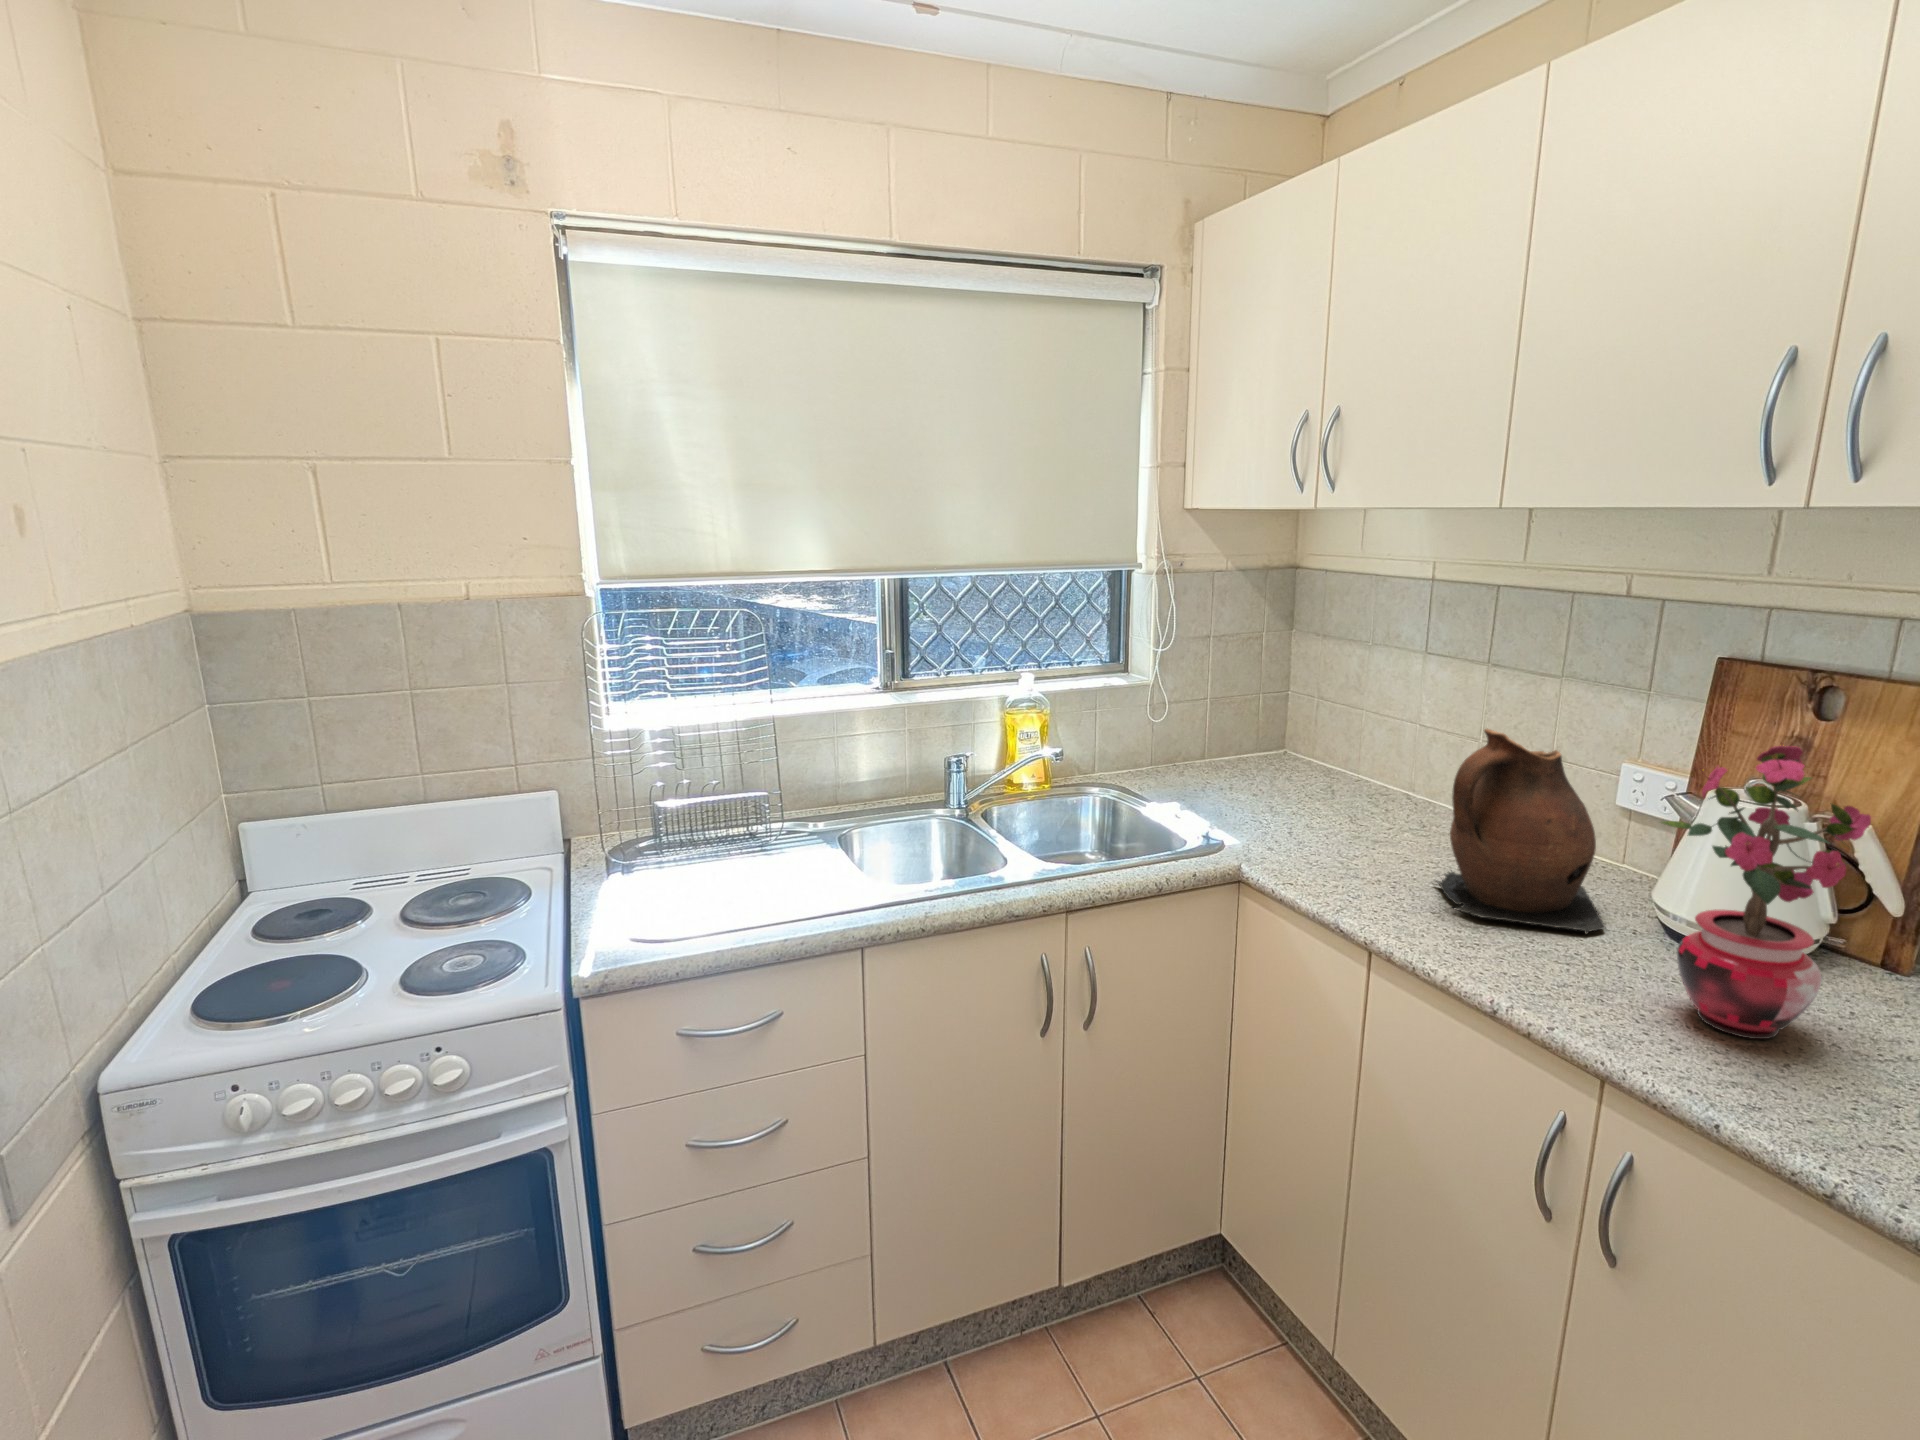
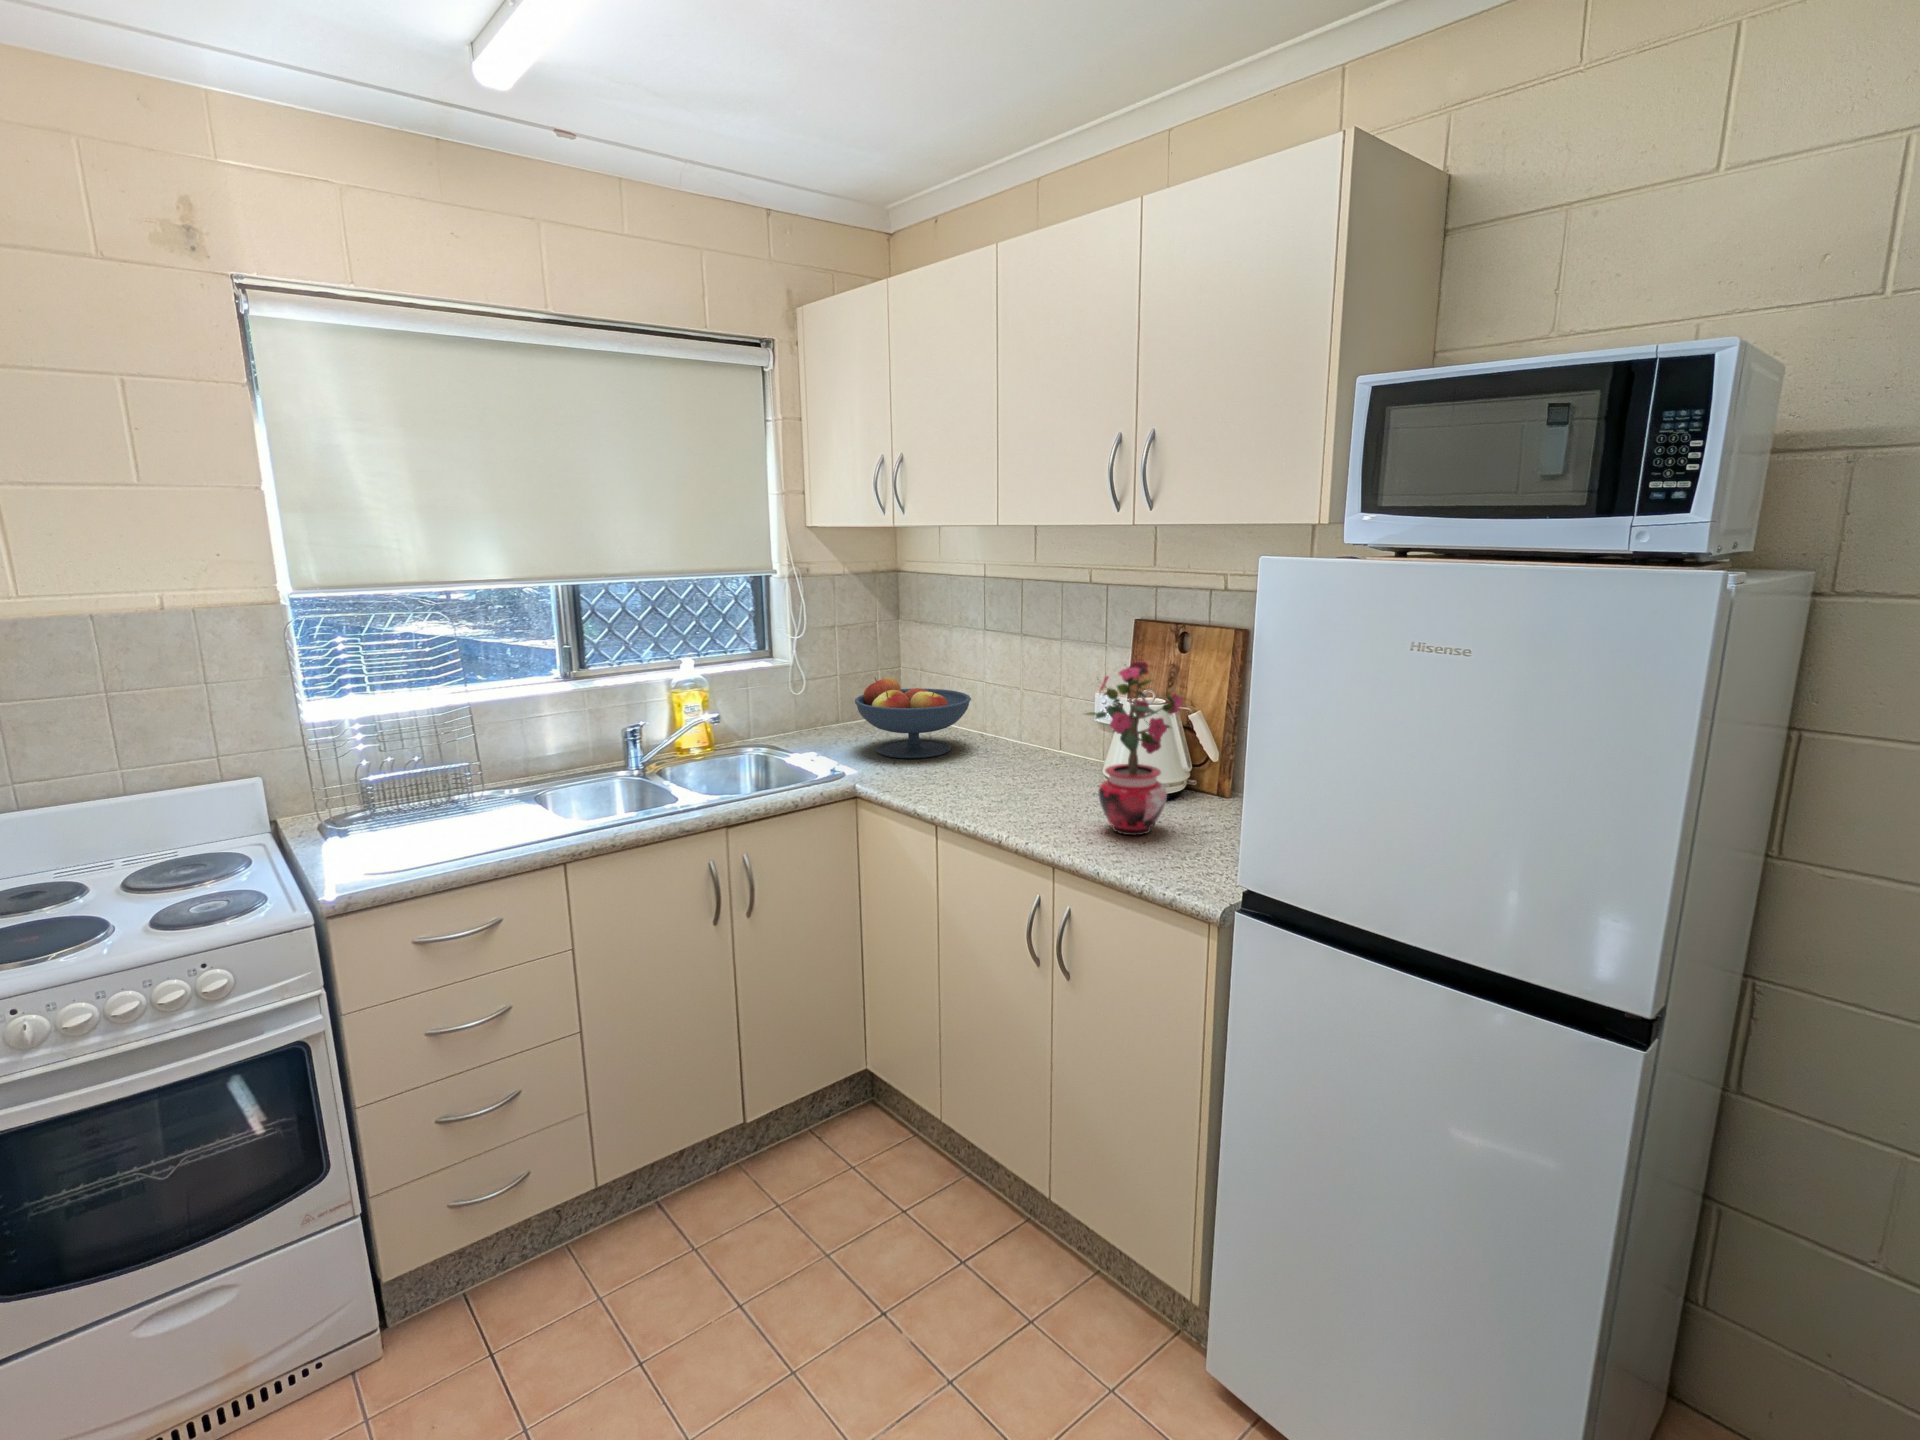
fruit bowl: none [1239,711,1407,829] -> present [855,677,971,758]
ceramic pitcher: present [1437,729,1605,934] -> none [982,671,1078,798]

